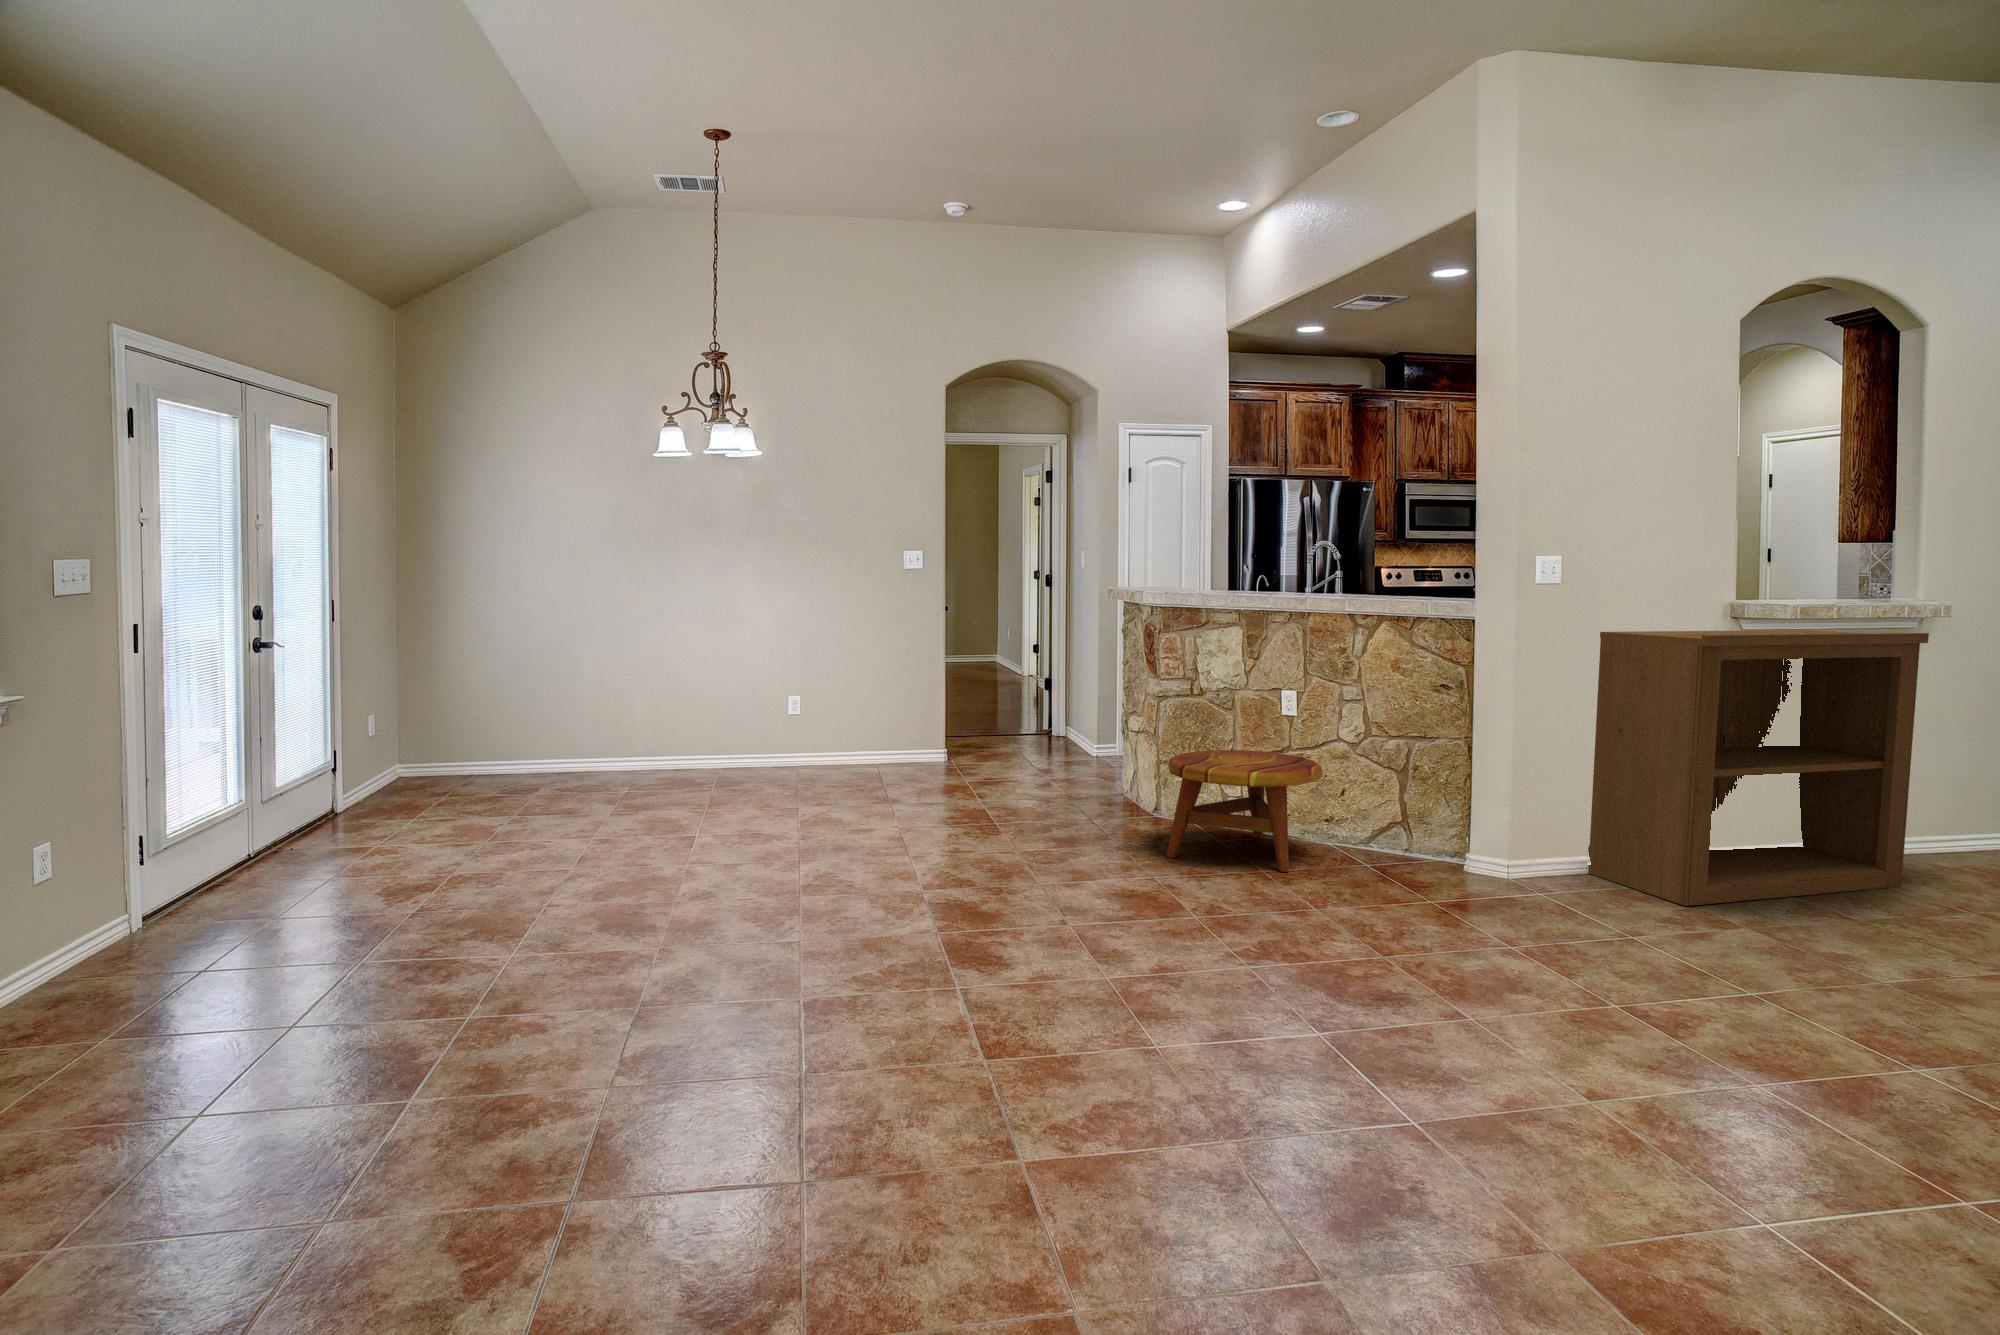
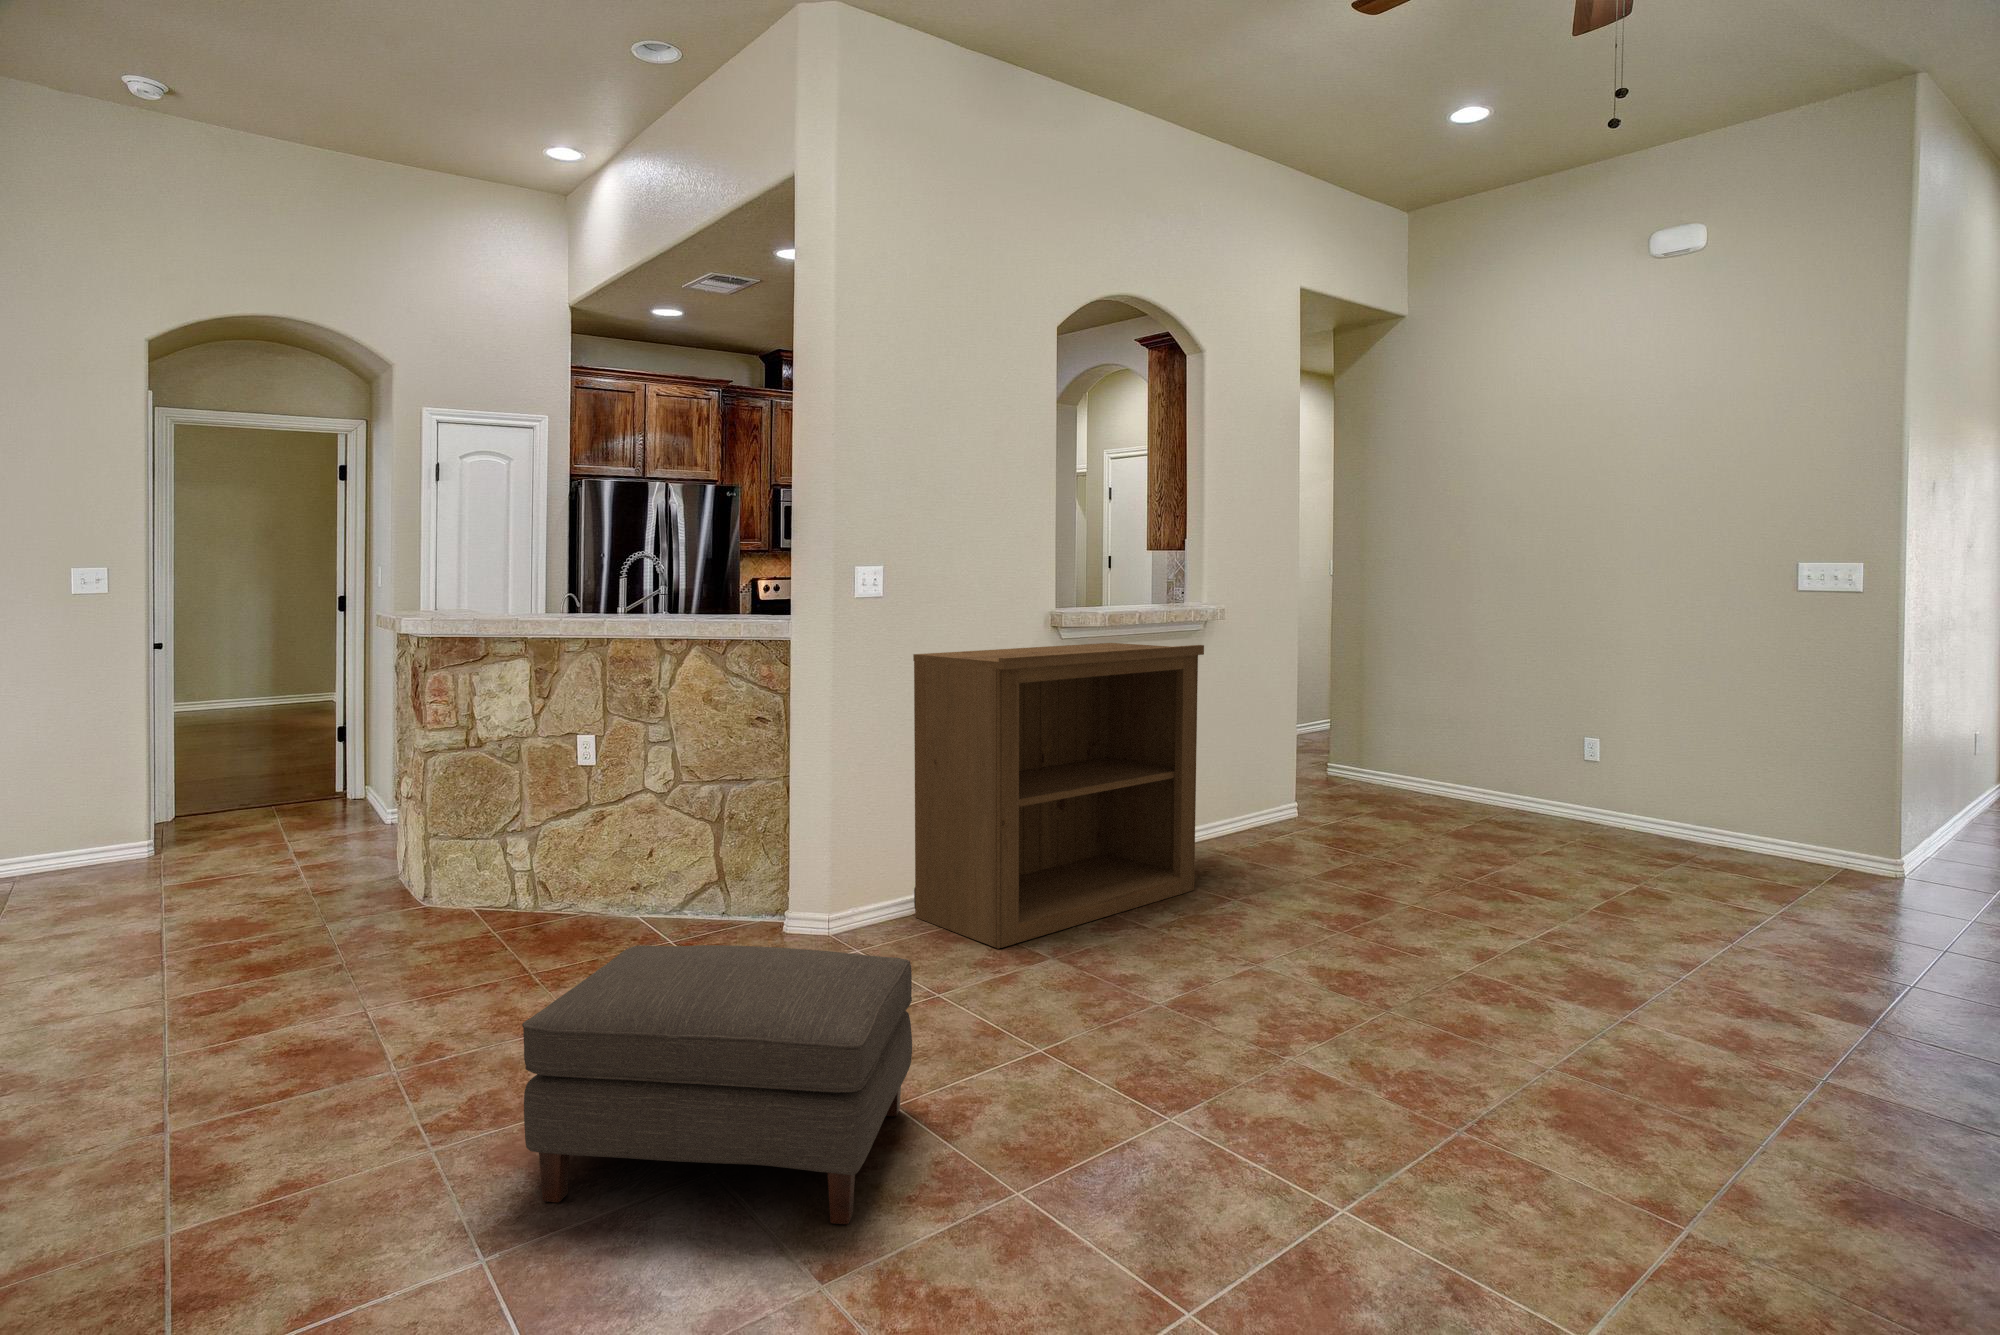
side table: present [1167,750,1322,872] -> none [406,812,616,970]
ottoman: none [1350,841,1651,1058] -> present [522,945,912,1224]

